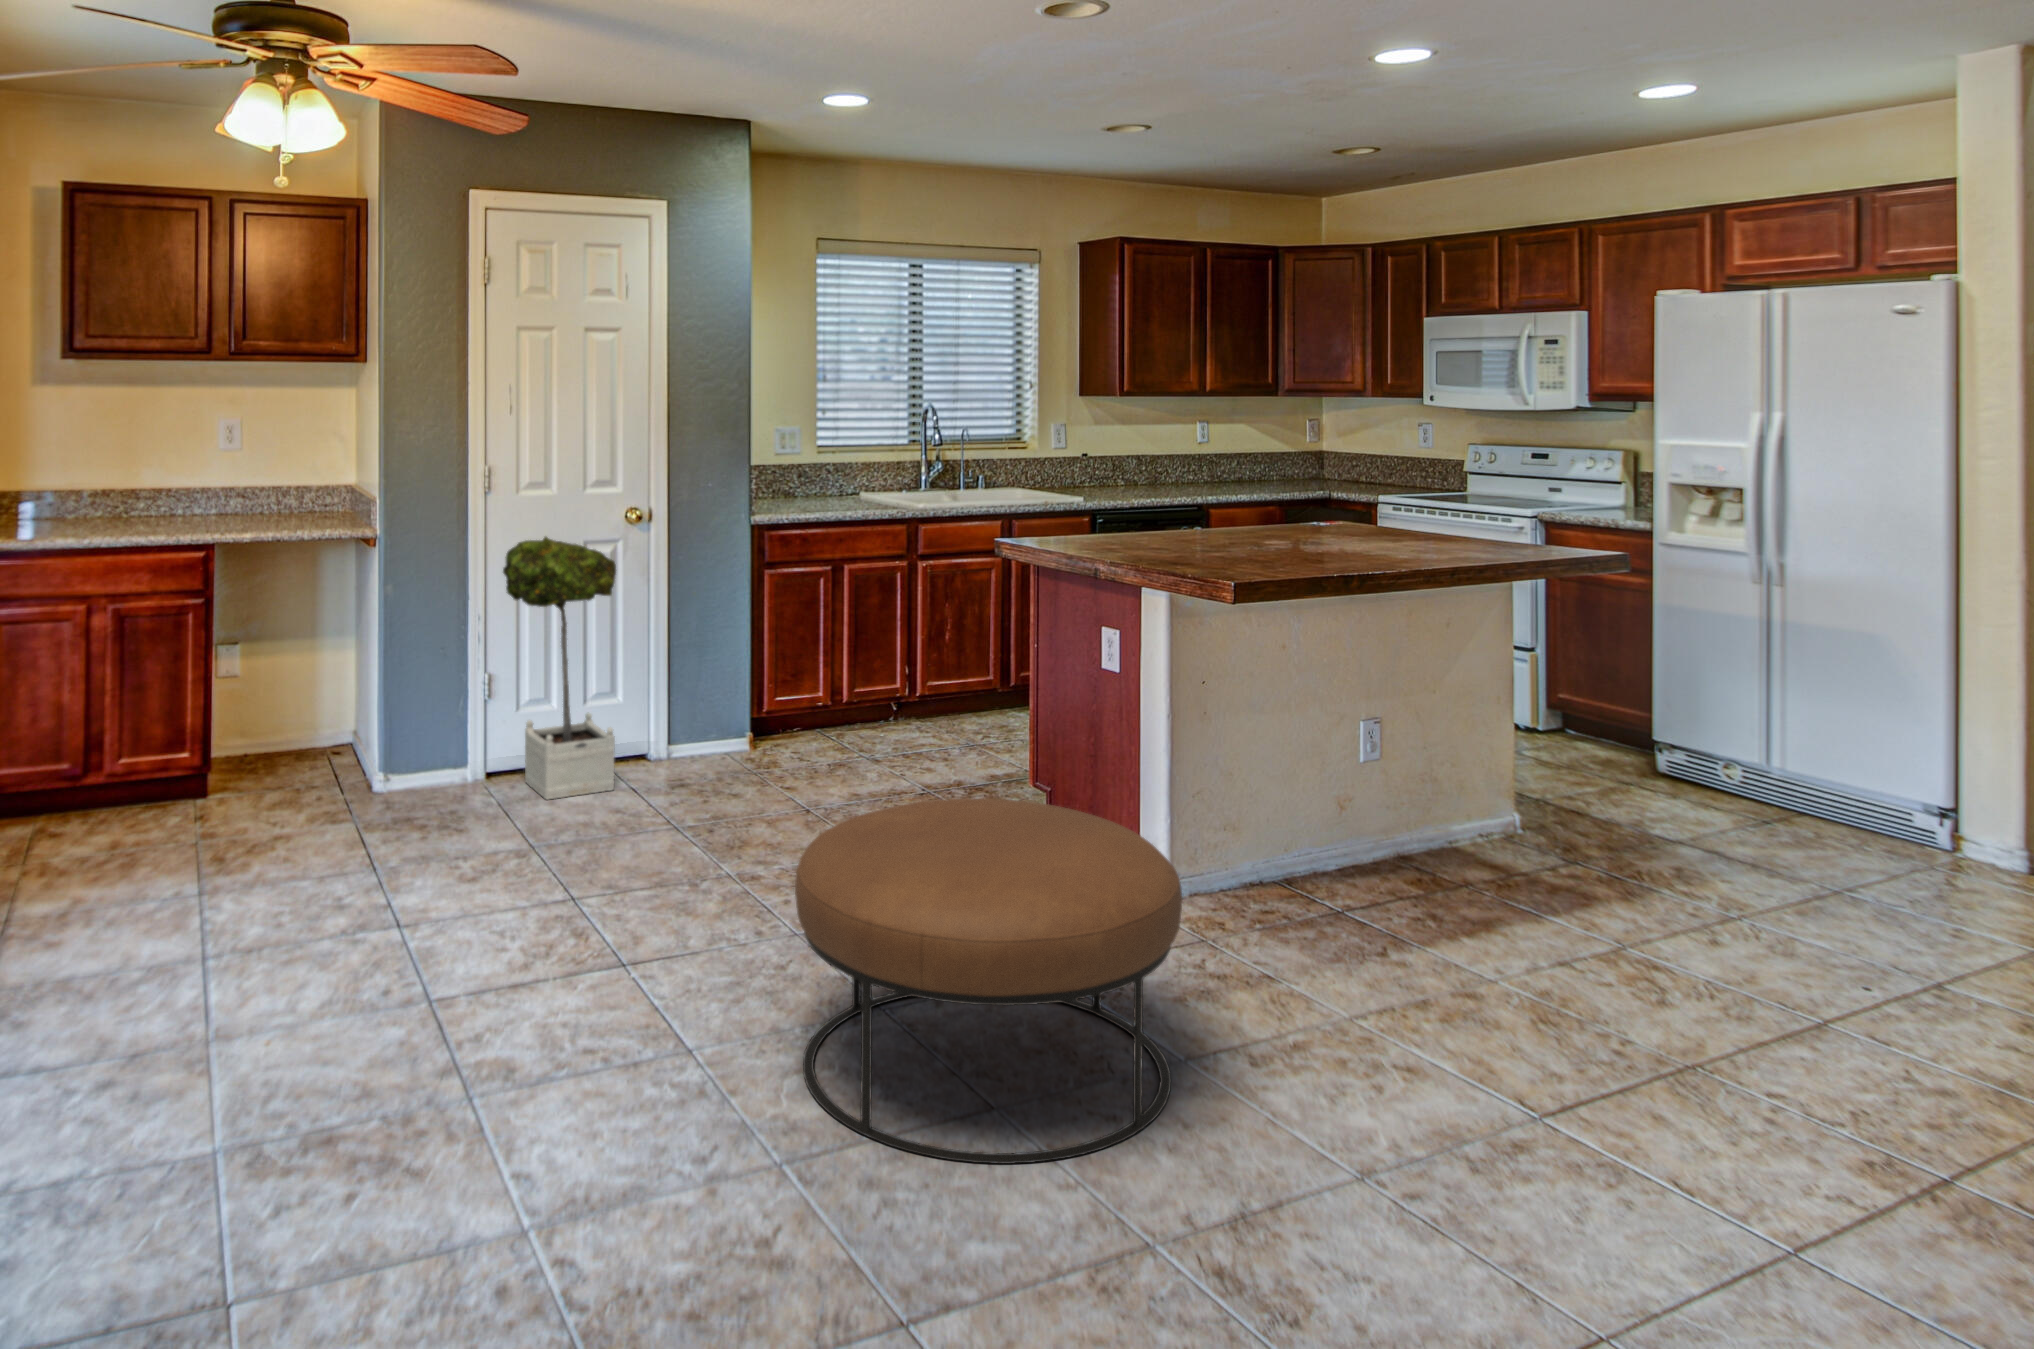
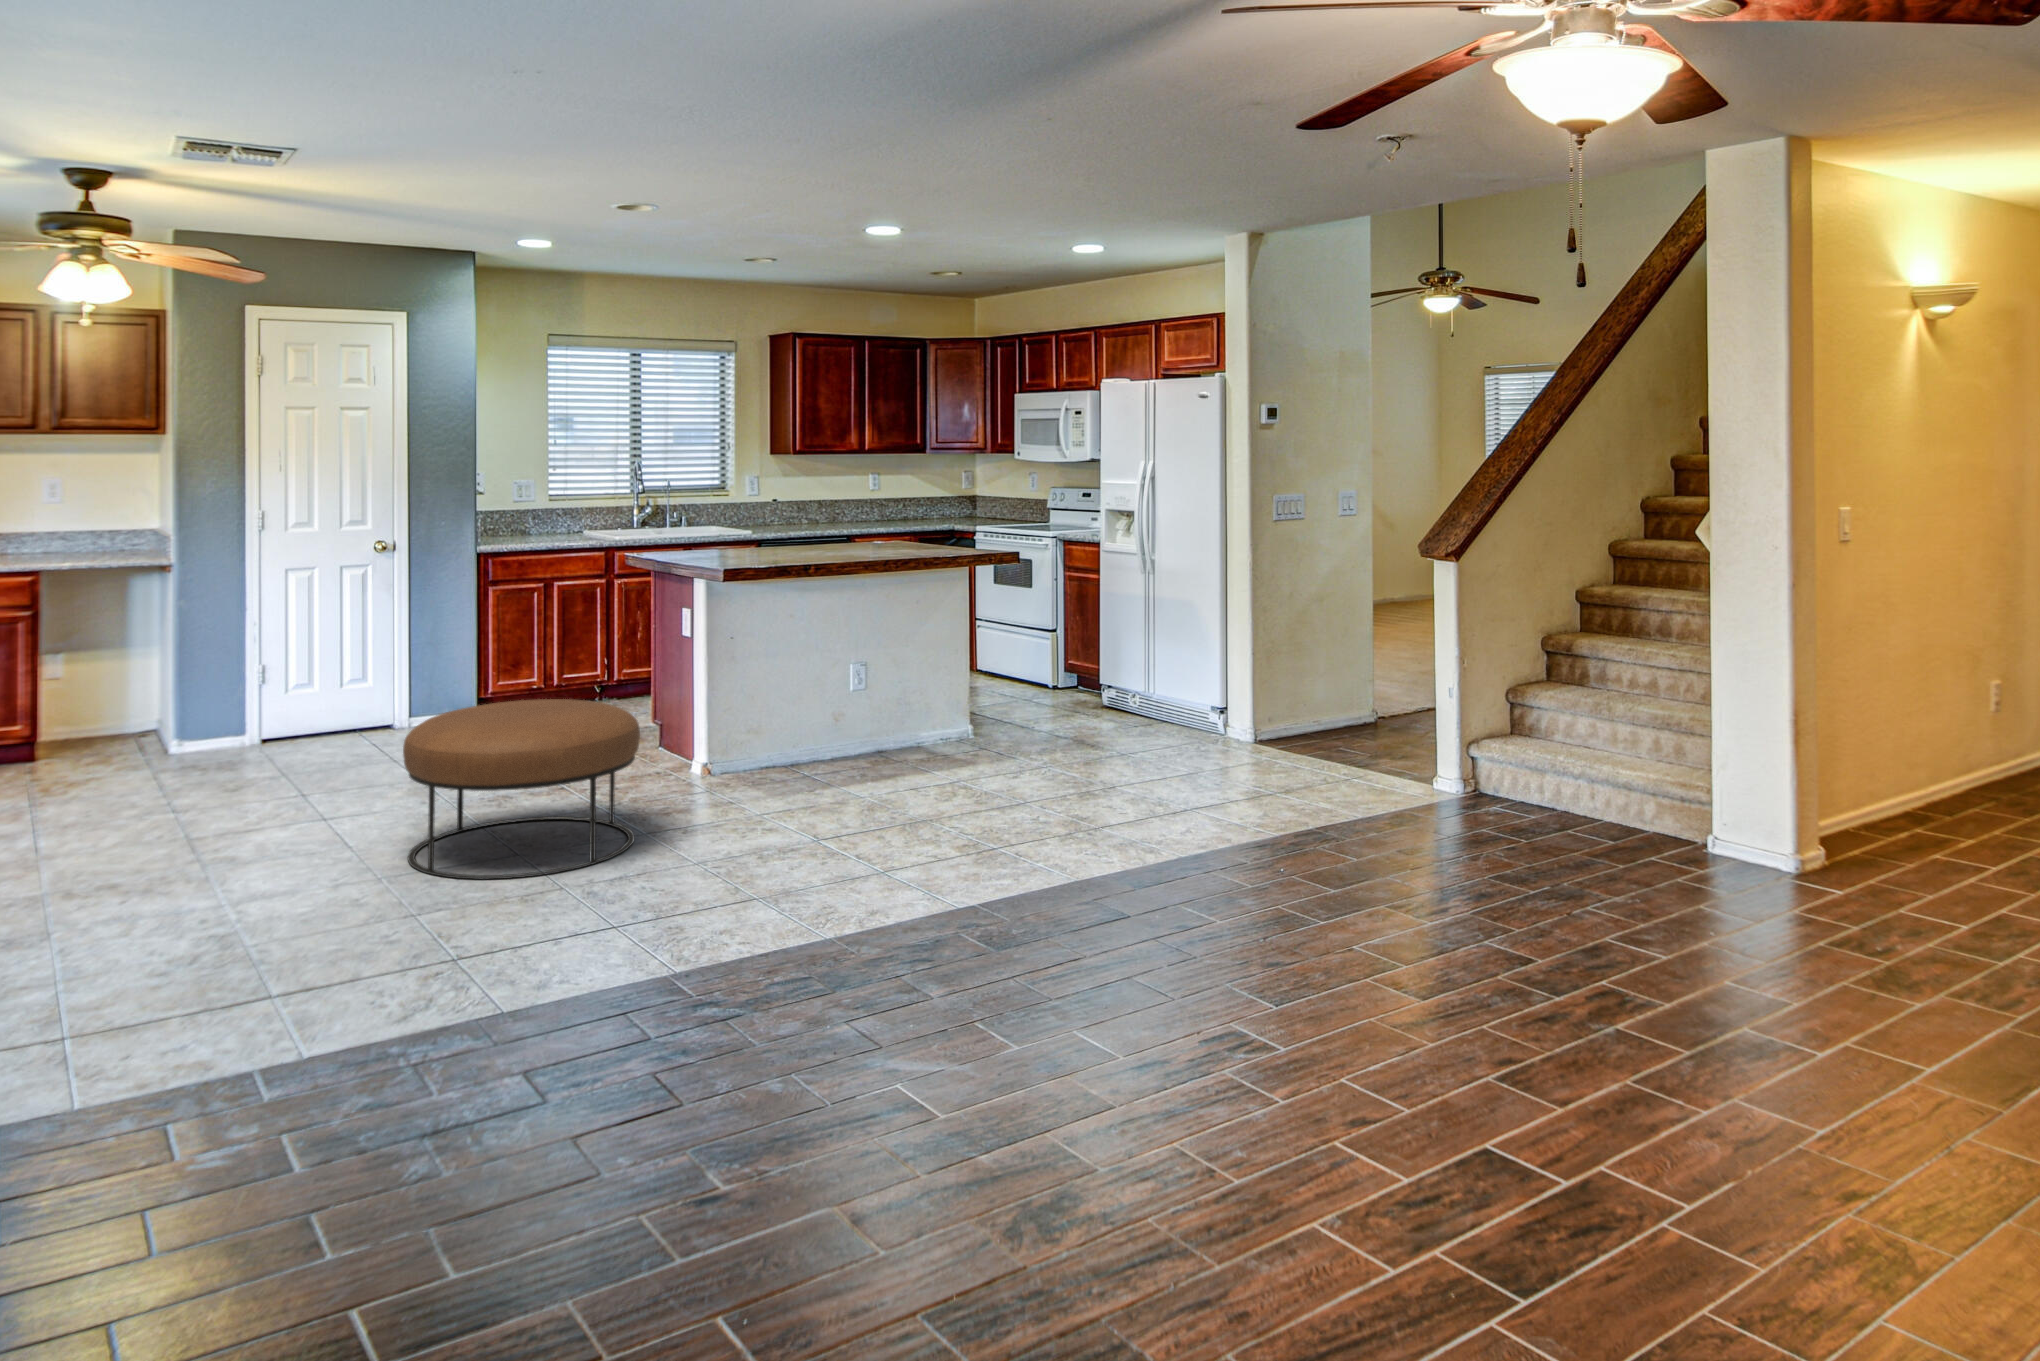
potted tree: present [503,537,616,800] -> none [269,559,357,750]

